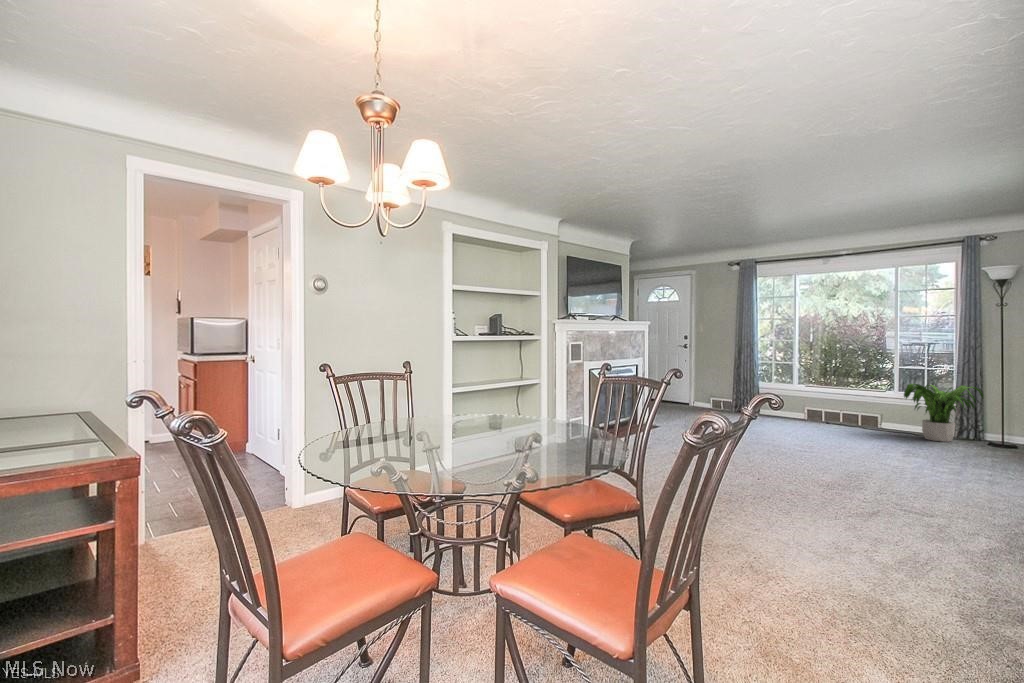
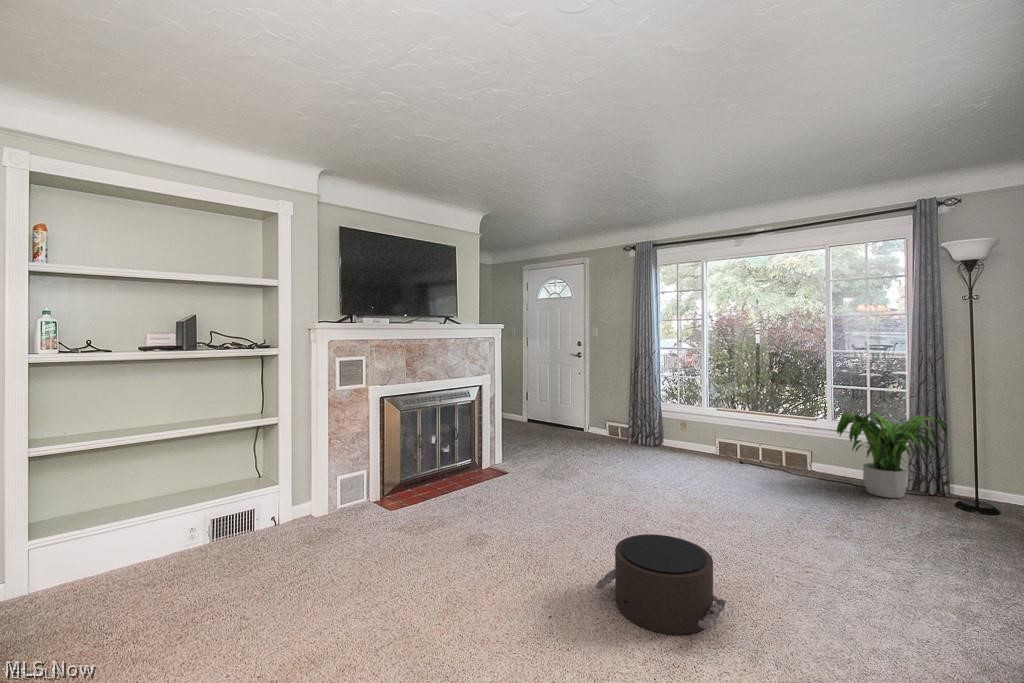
pouf: none [774,443,853,486] -> present [595,534,726,635]

